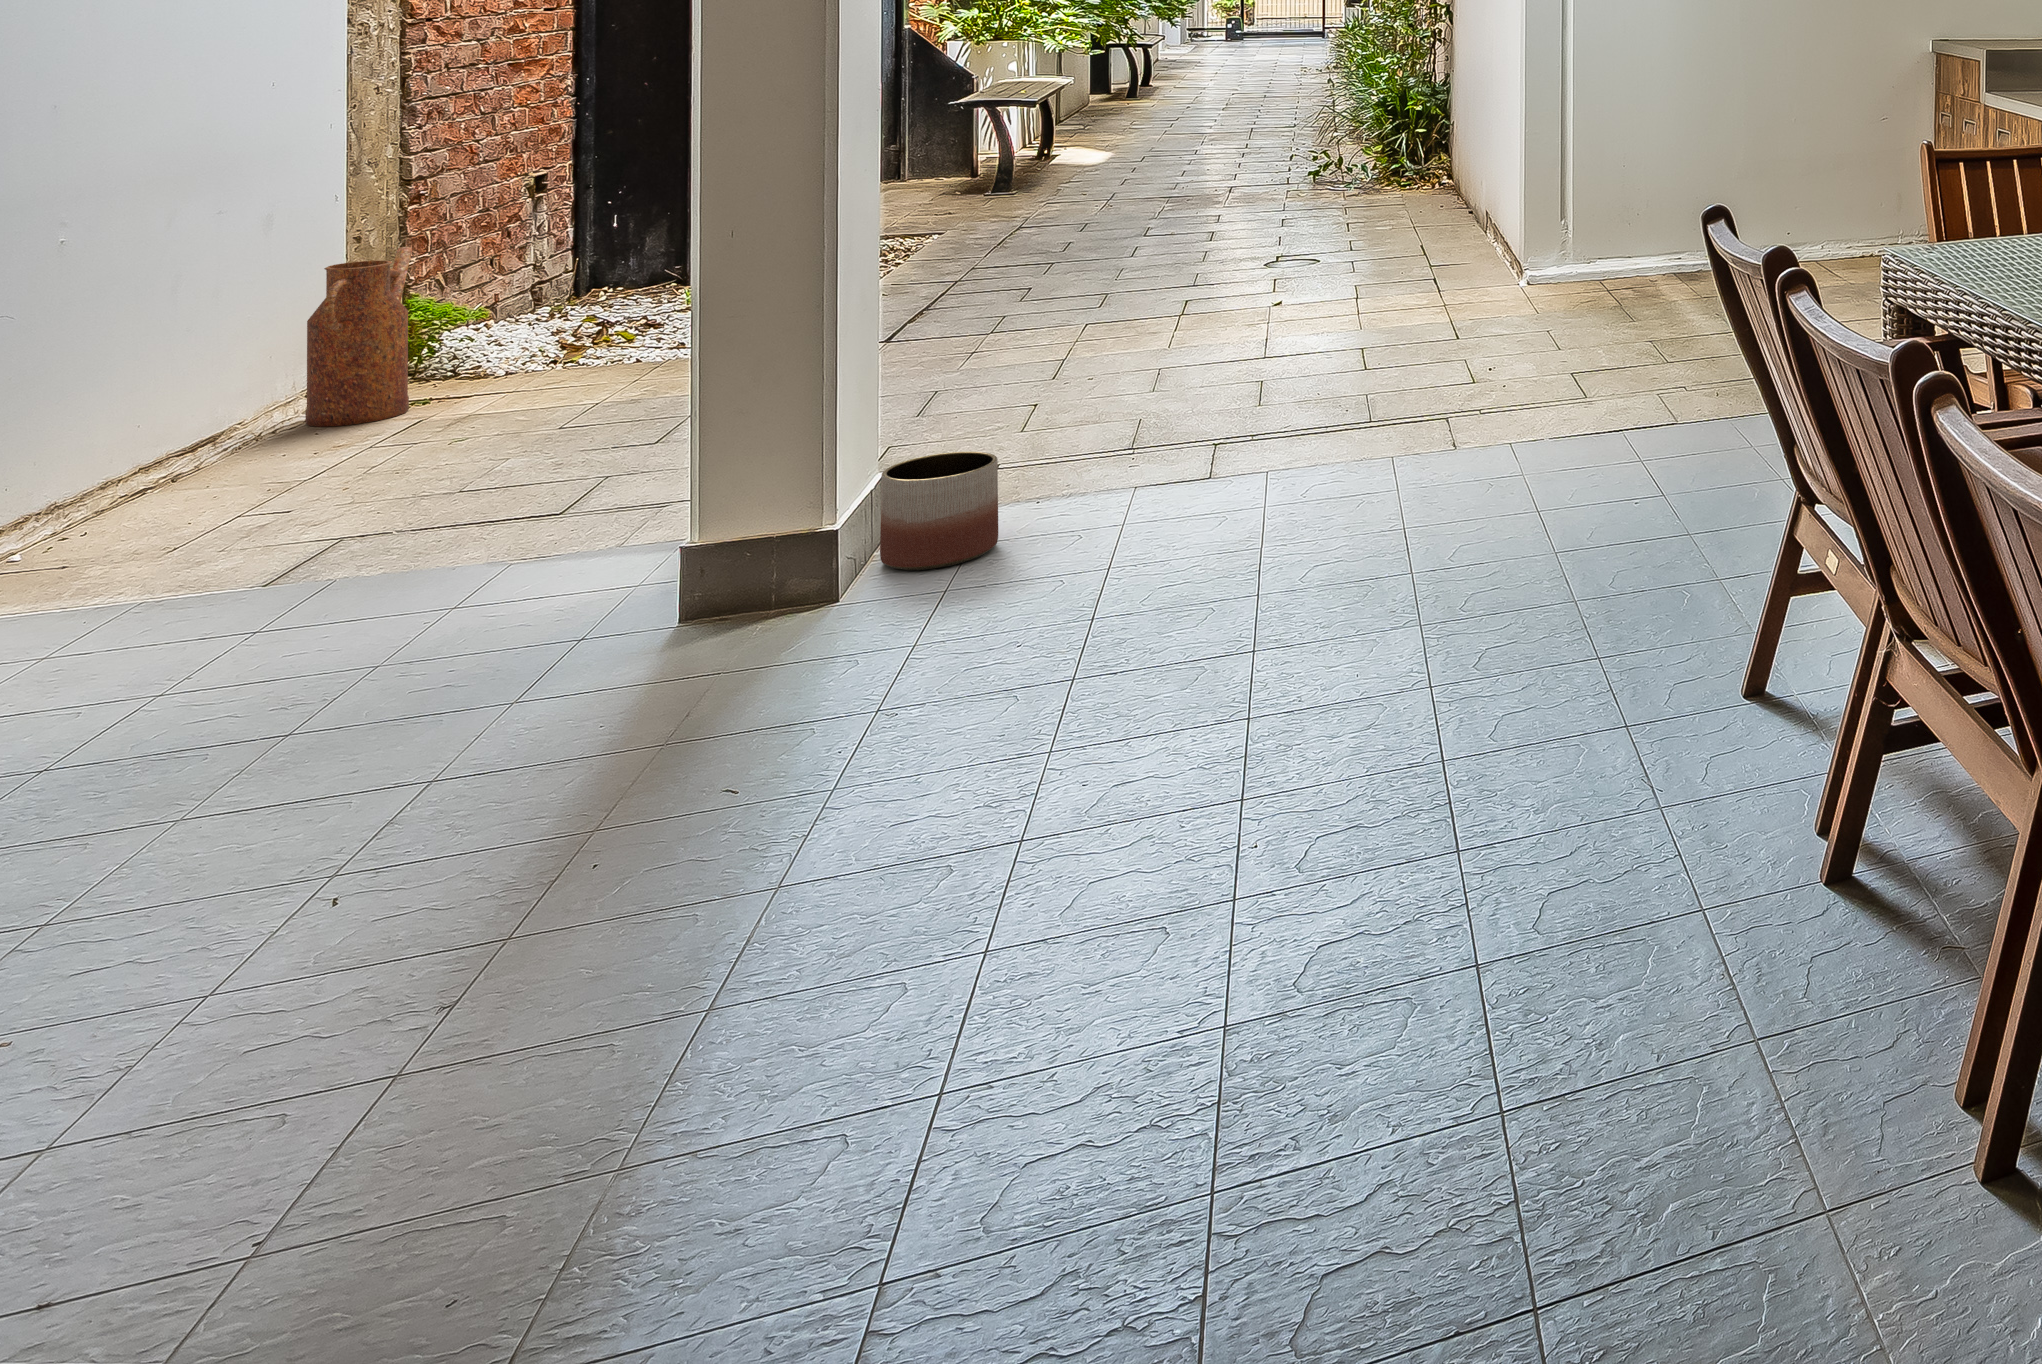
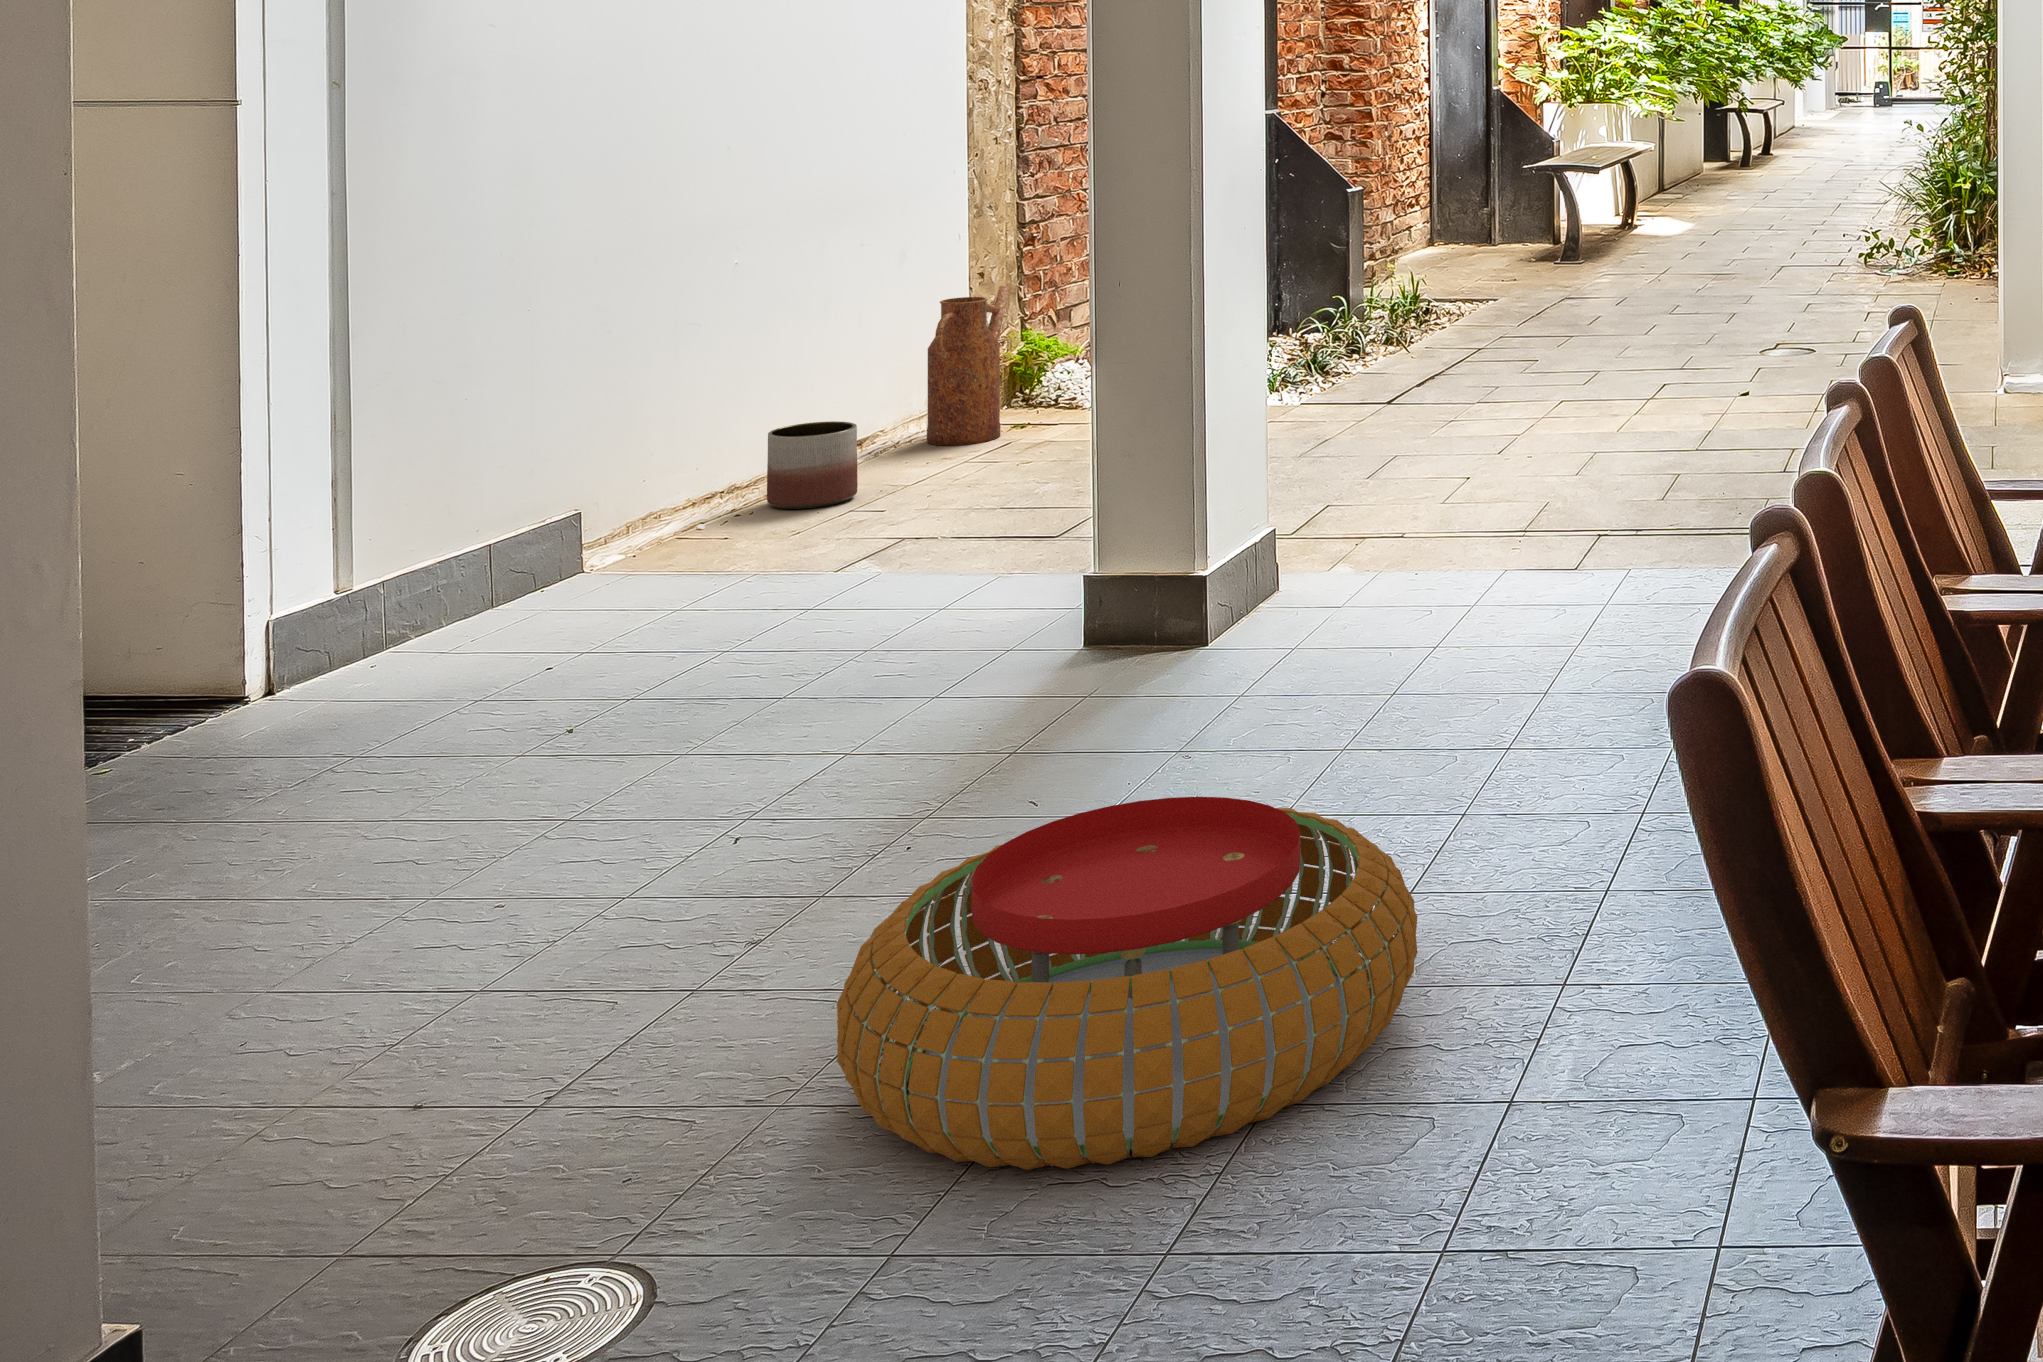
planter: present [880,451,998,570] -> present [767,421,858,509]
pouf: none [679,749,1343,1196] -> present [837,797,1417,1170]

